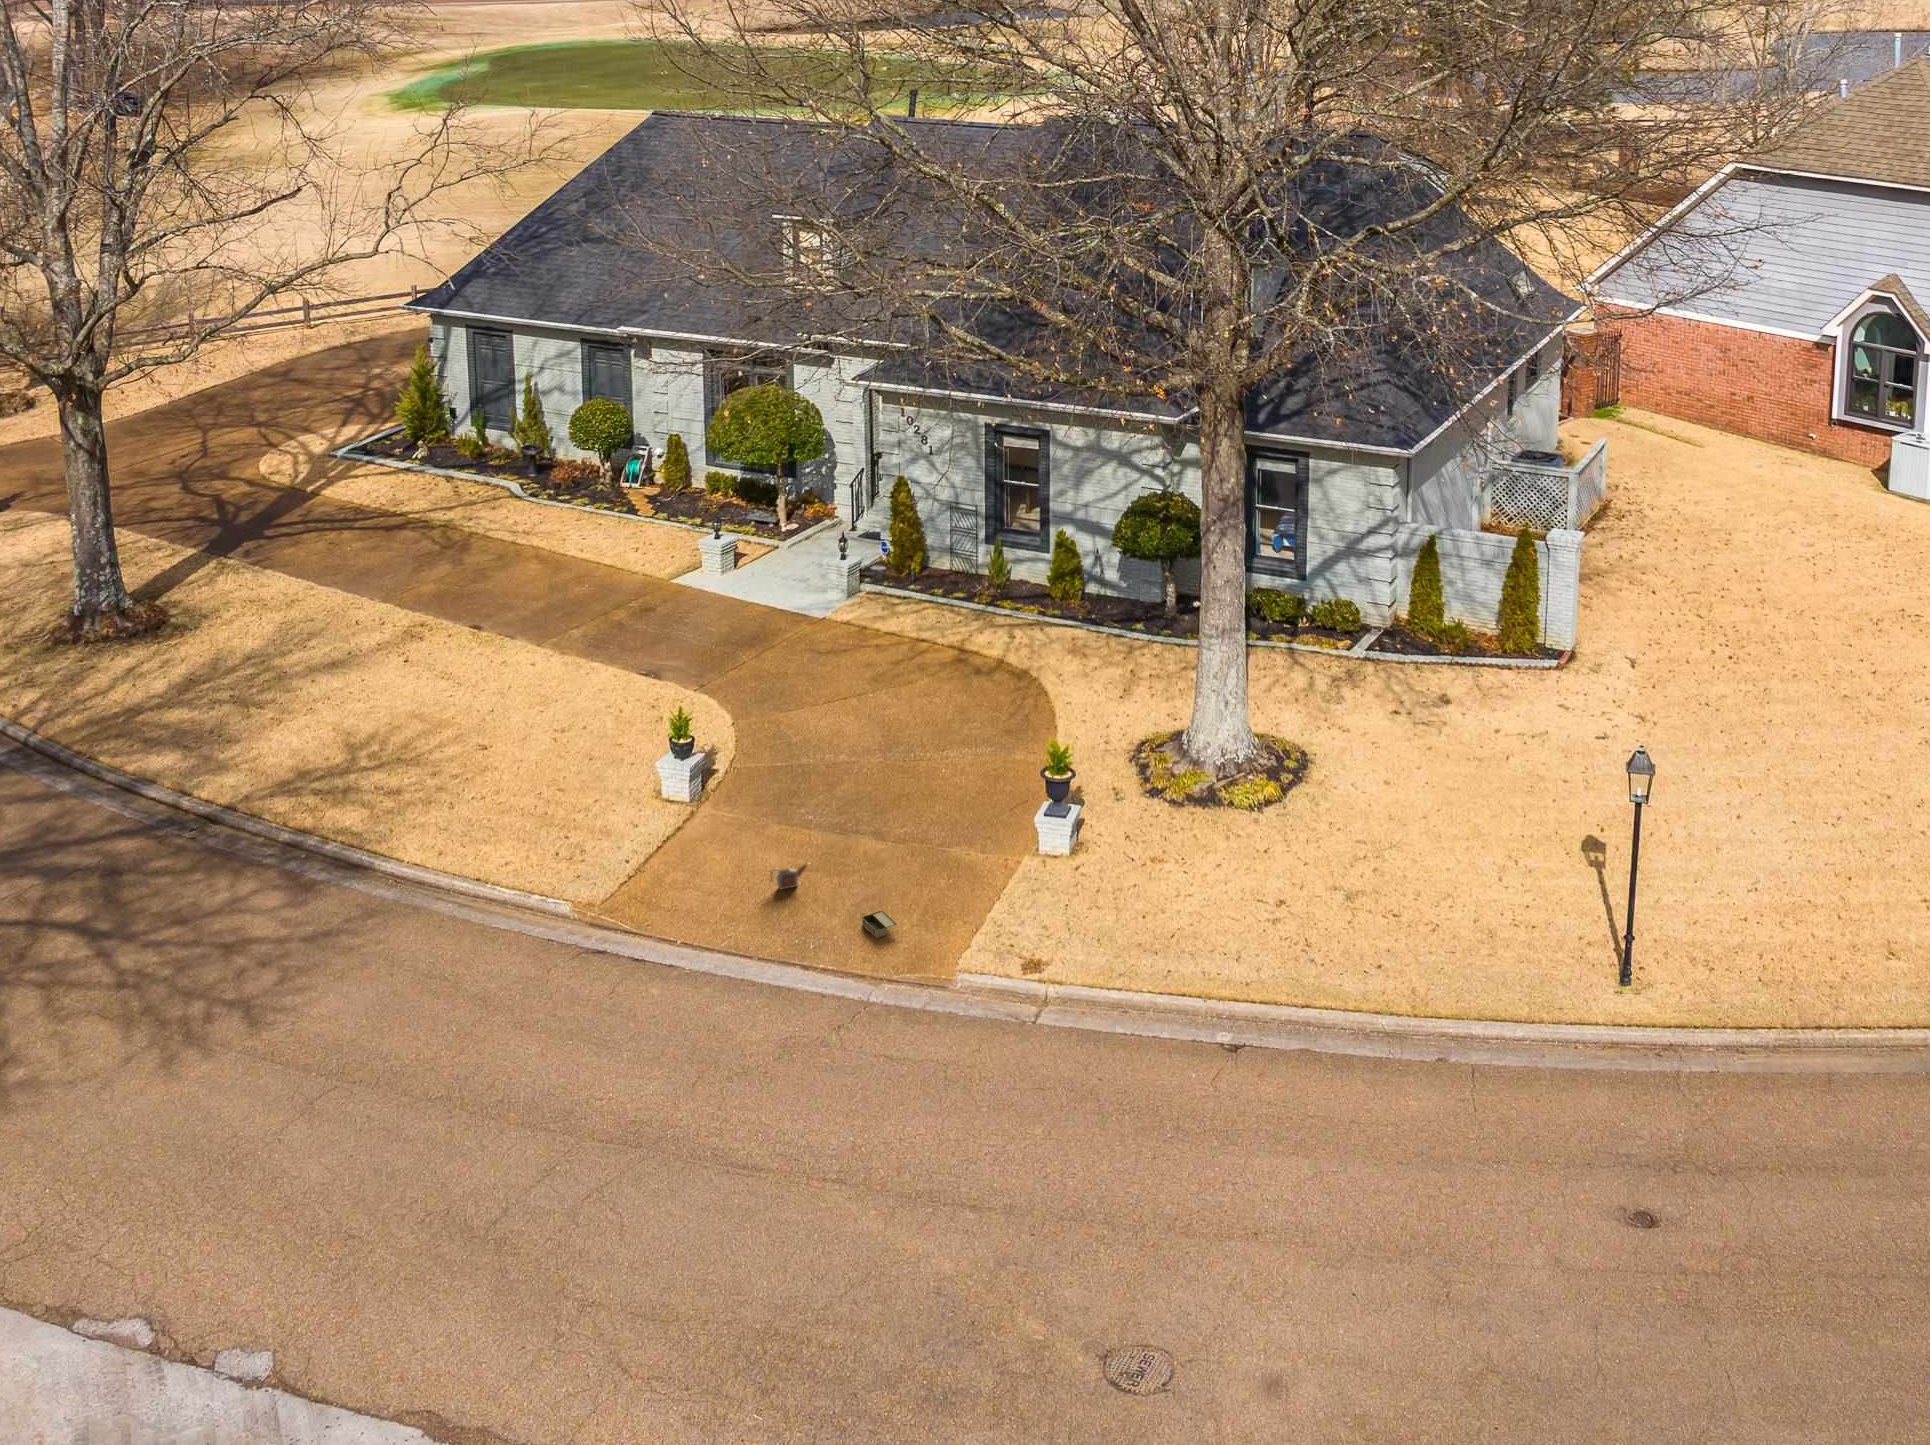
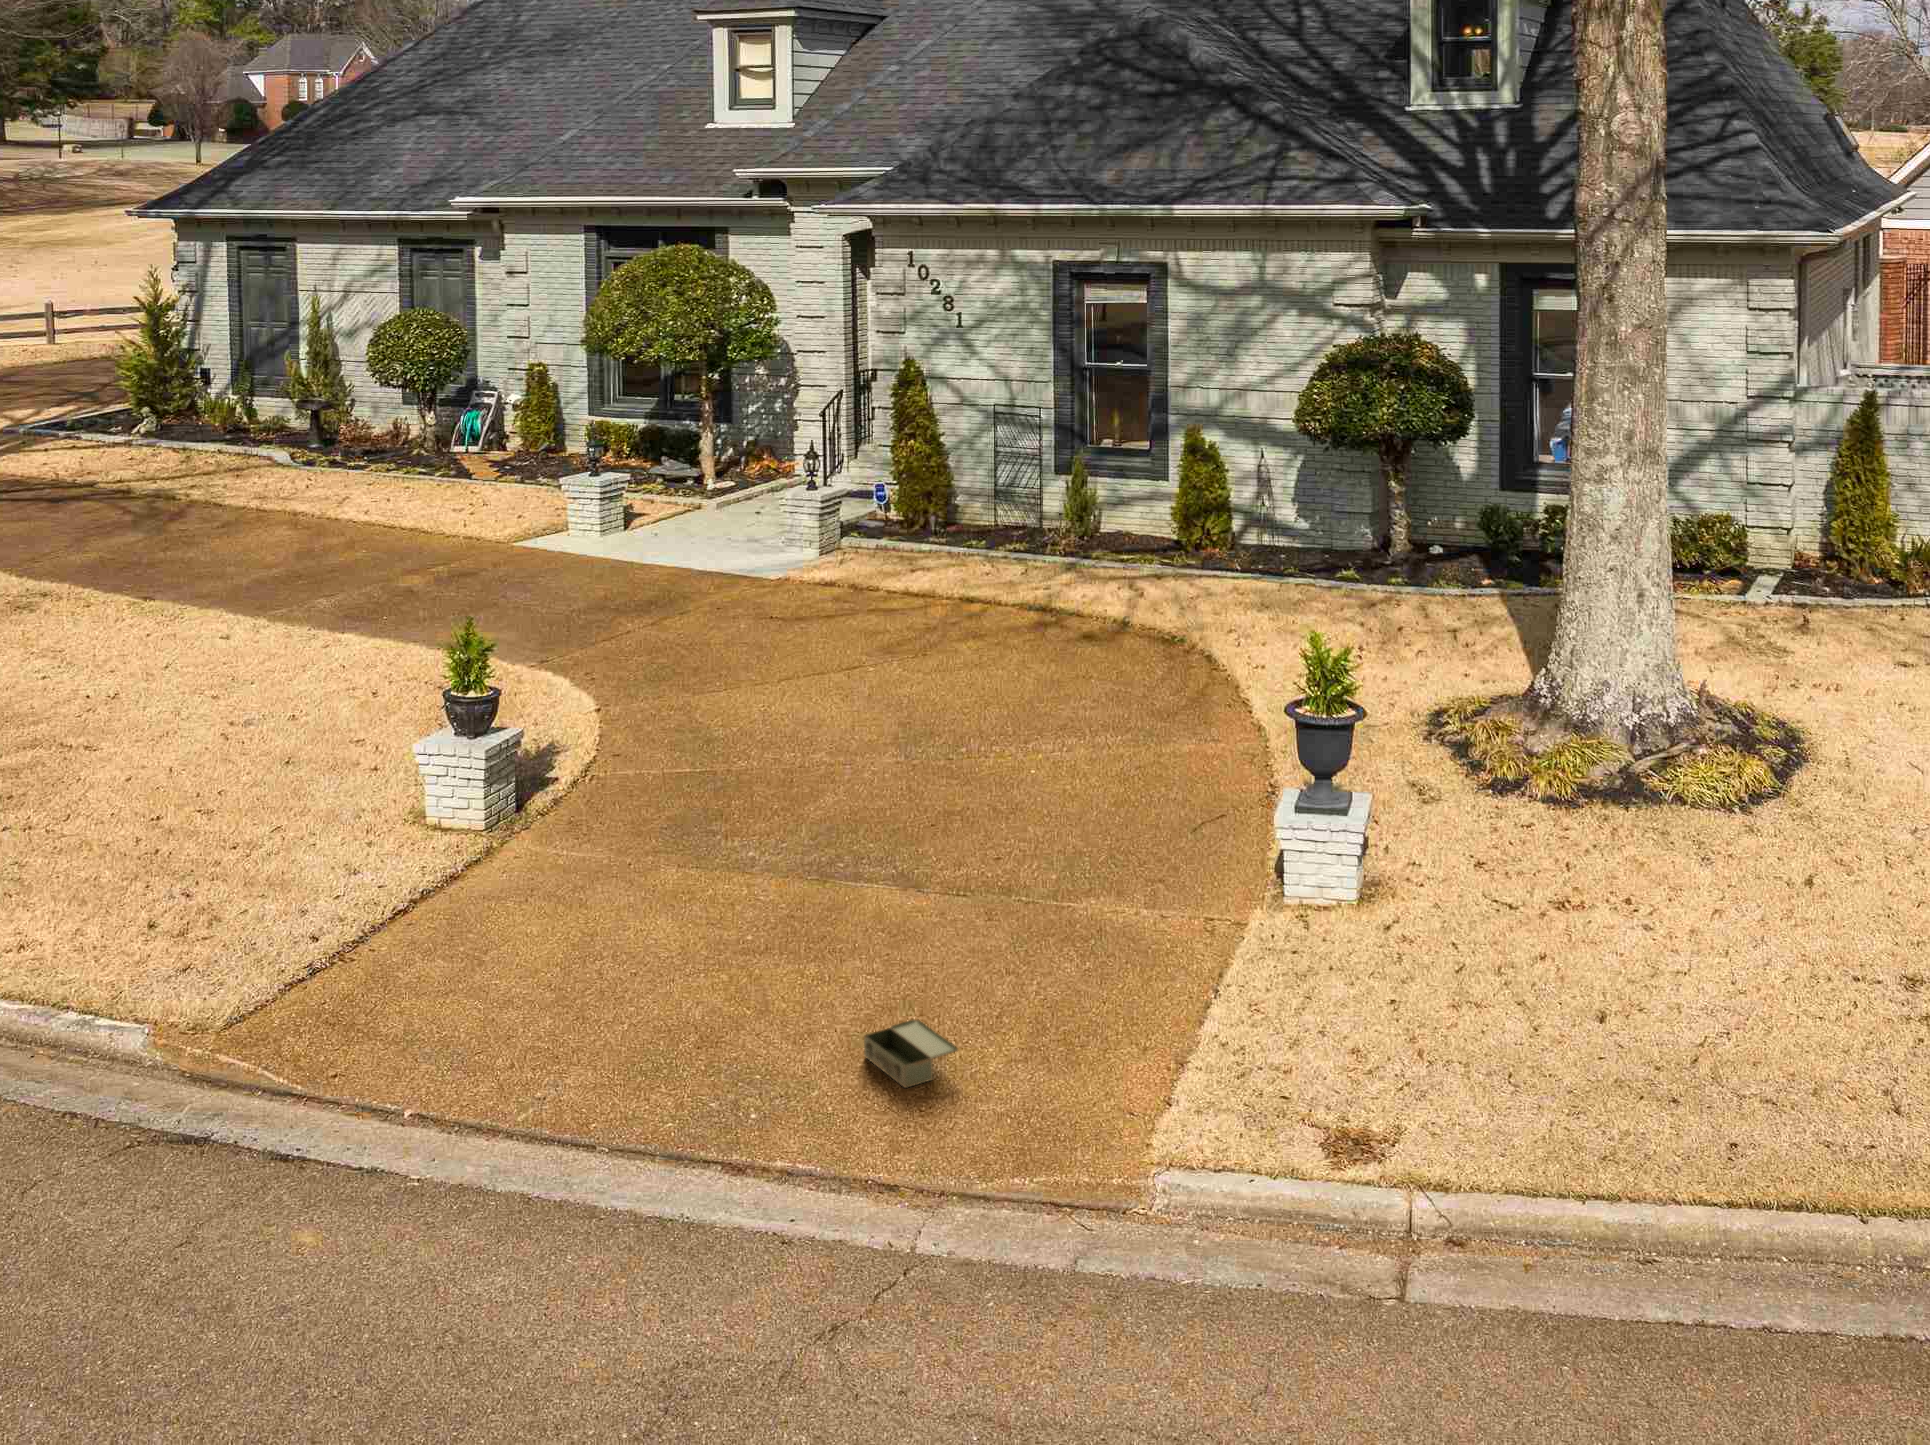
watering can: present [770,865,807,889] -> none [624,917,724,985]

